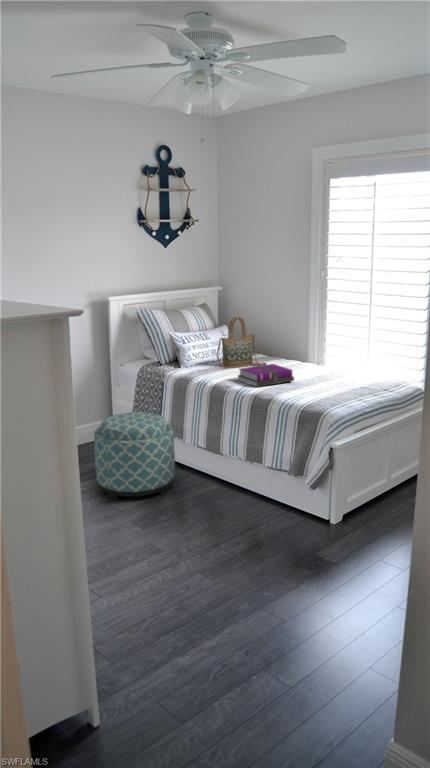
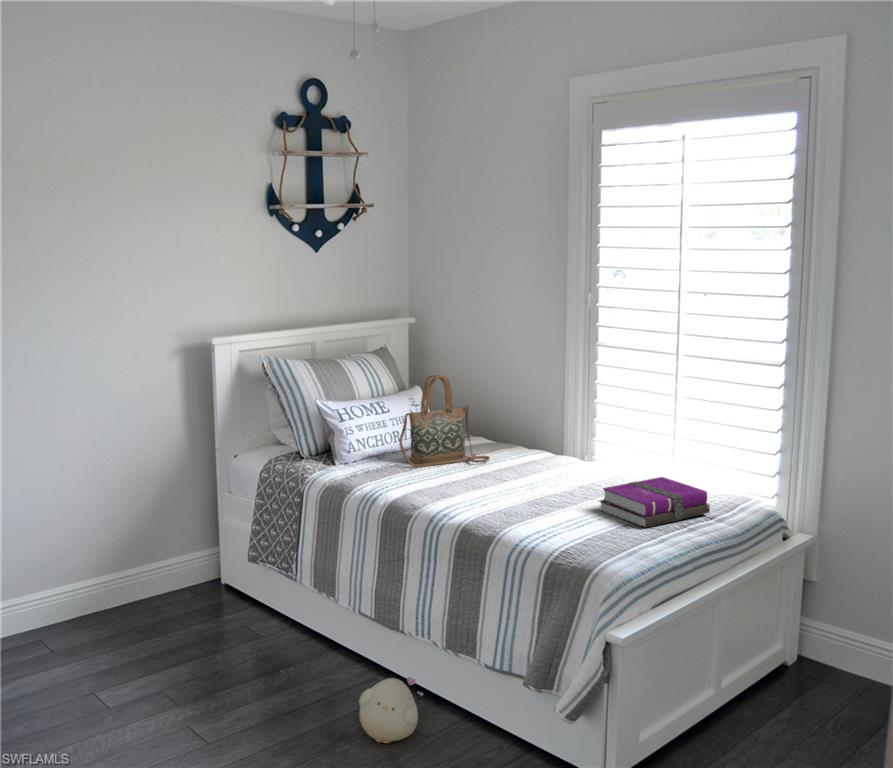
notebook: present [238,364,294,387] -> present [599,477,710,528]
ottoman: present [94,412,175,499] -> none [163,553,316,726]
plush toy: none [200,472,234,507] -> present [359,677,423,743]

